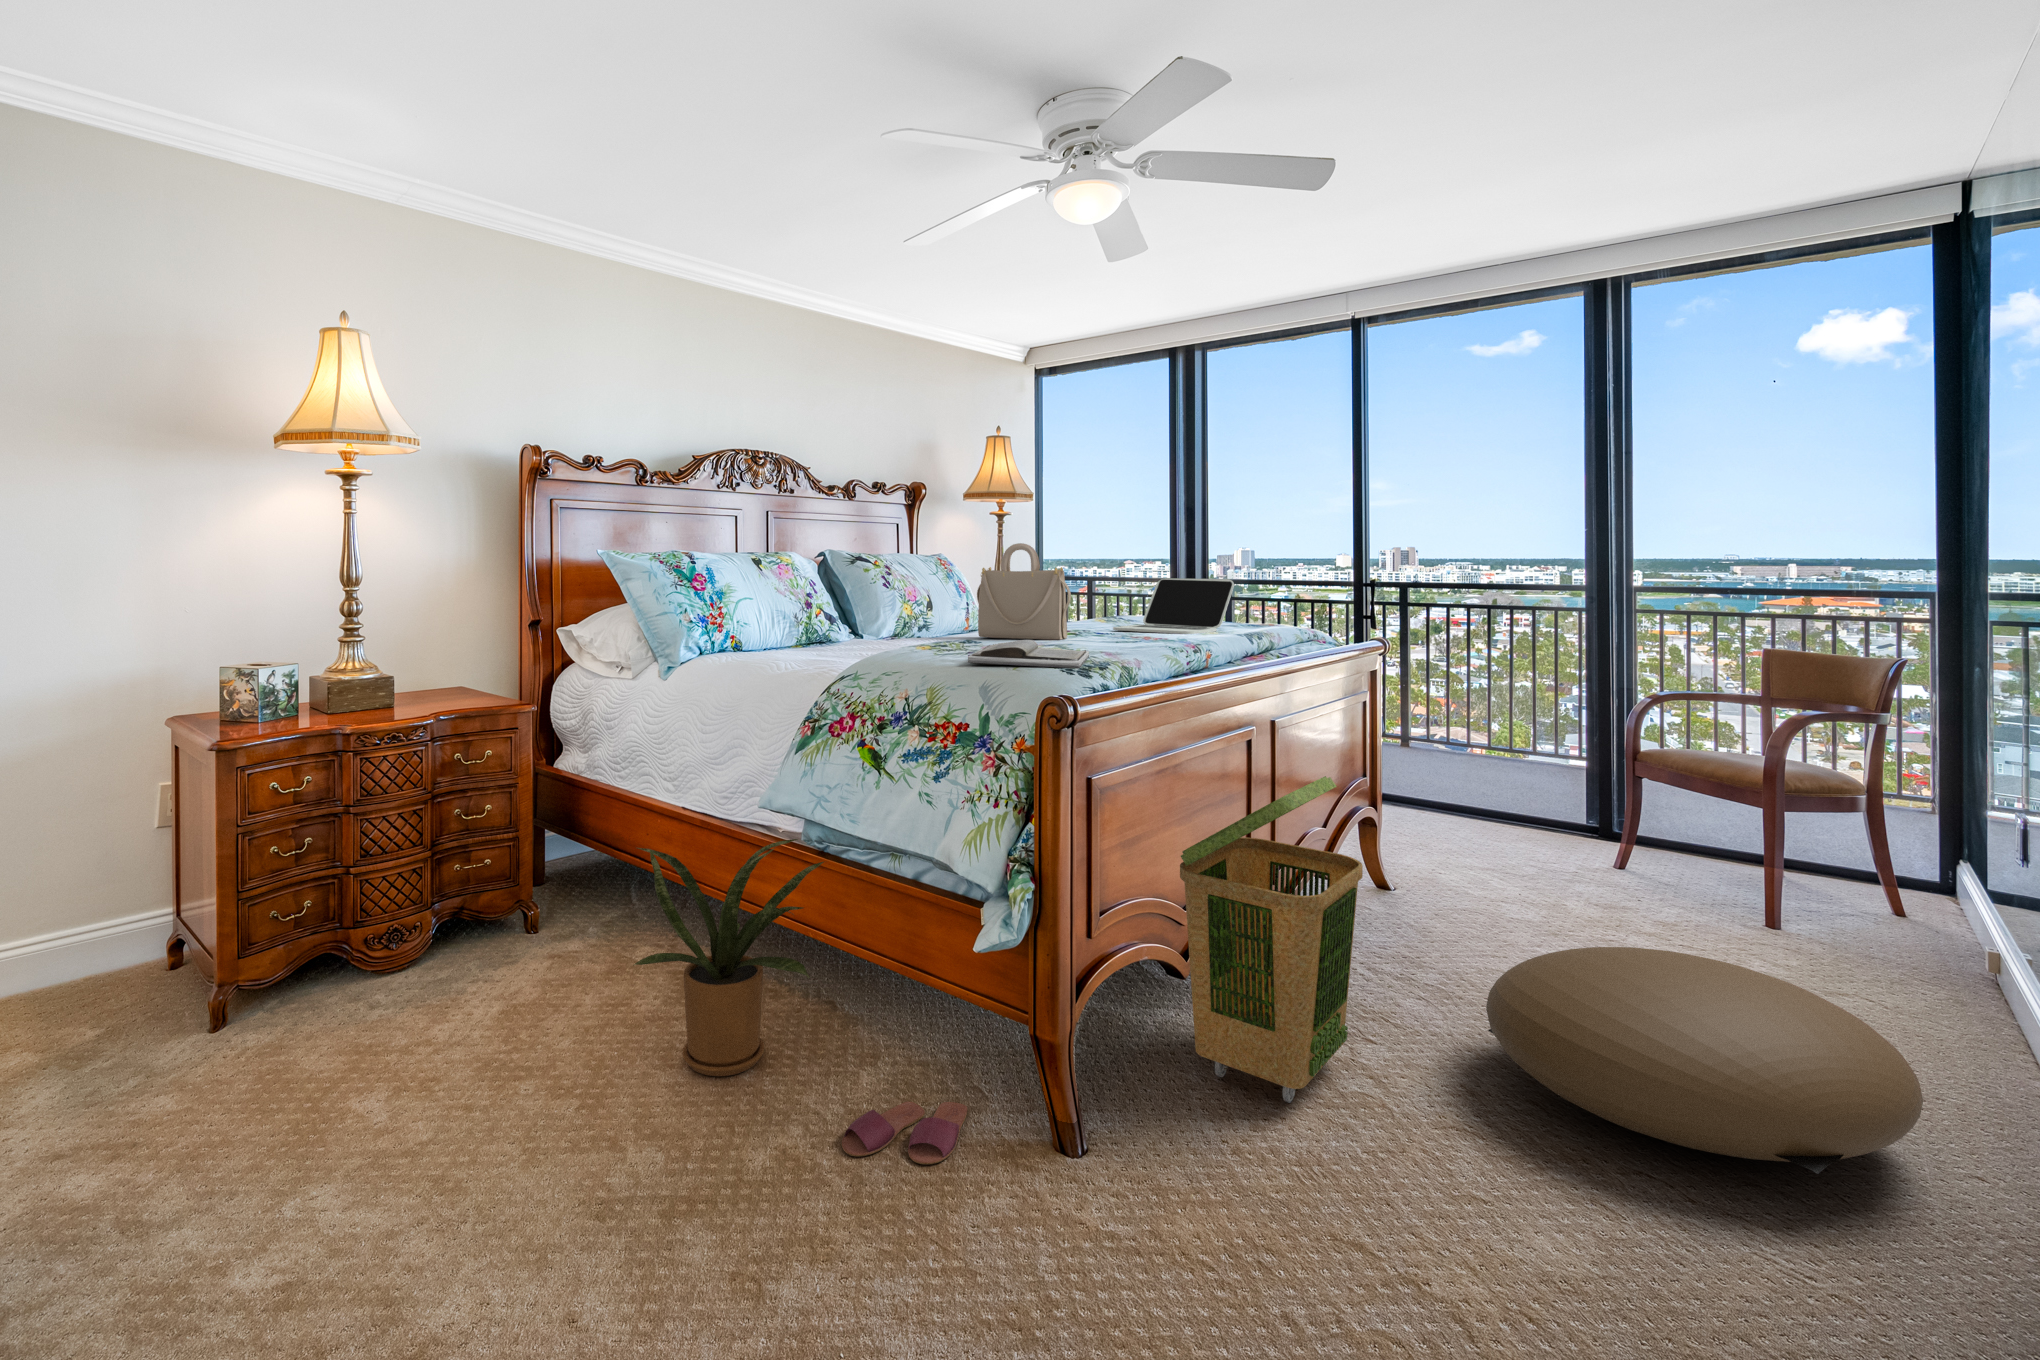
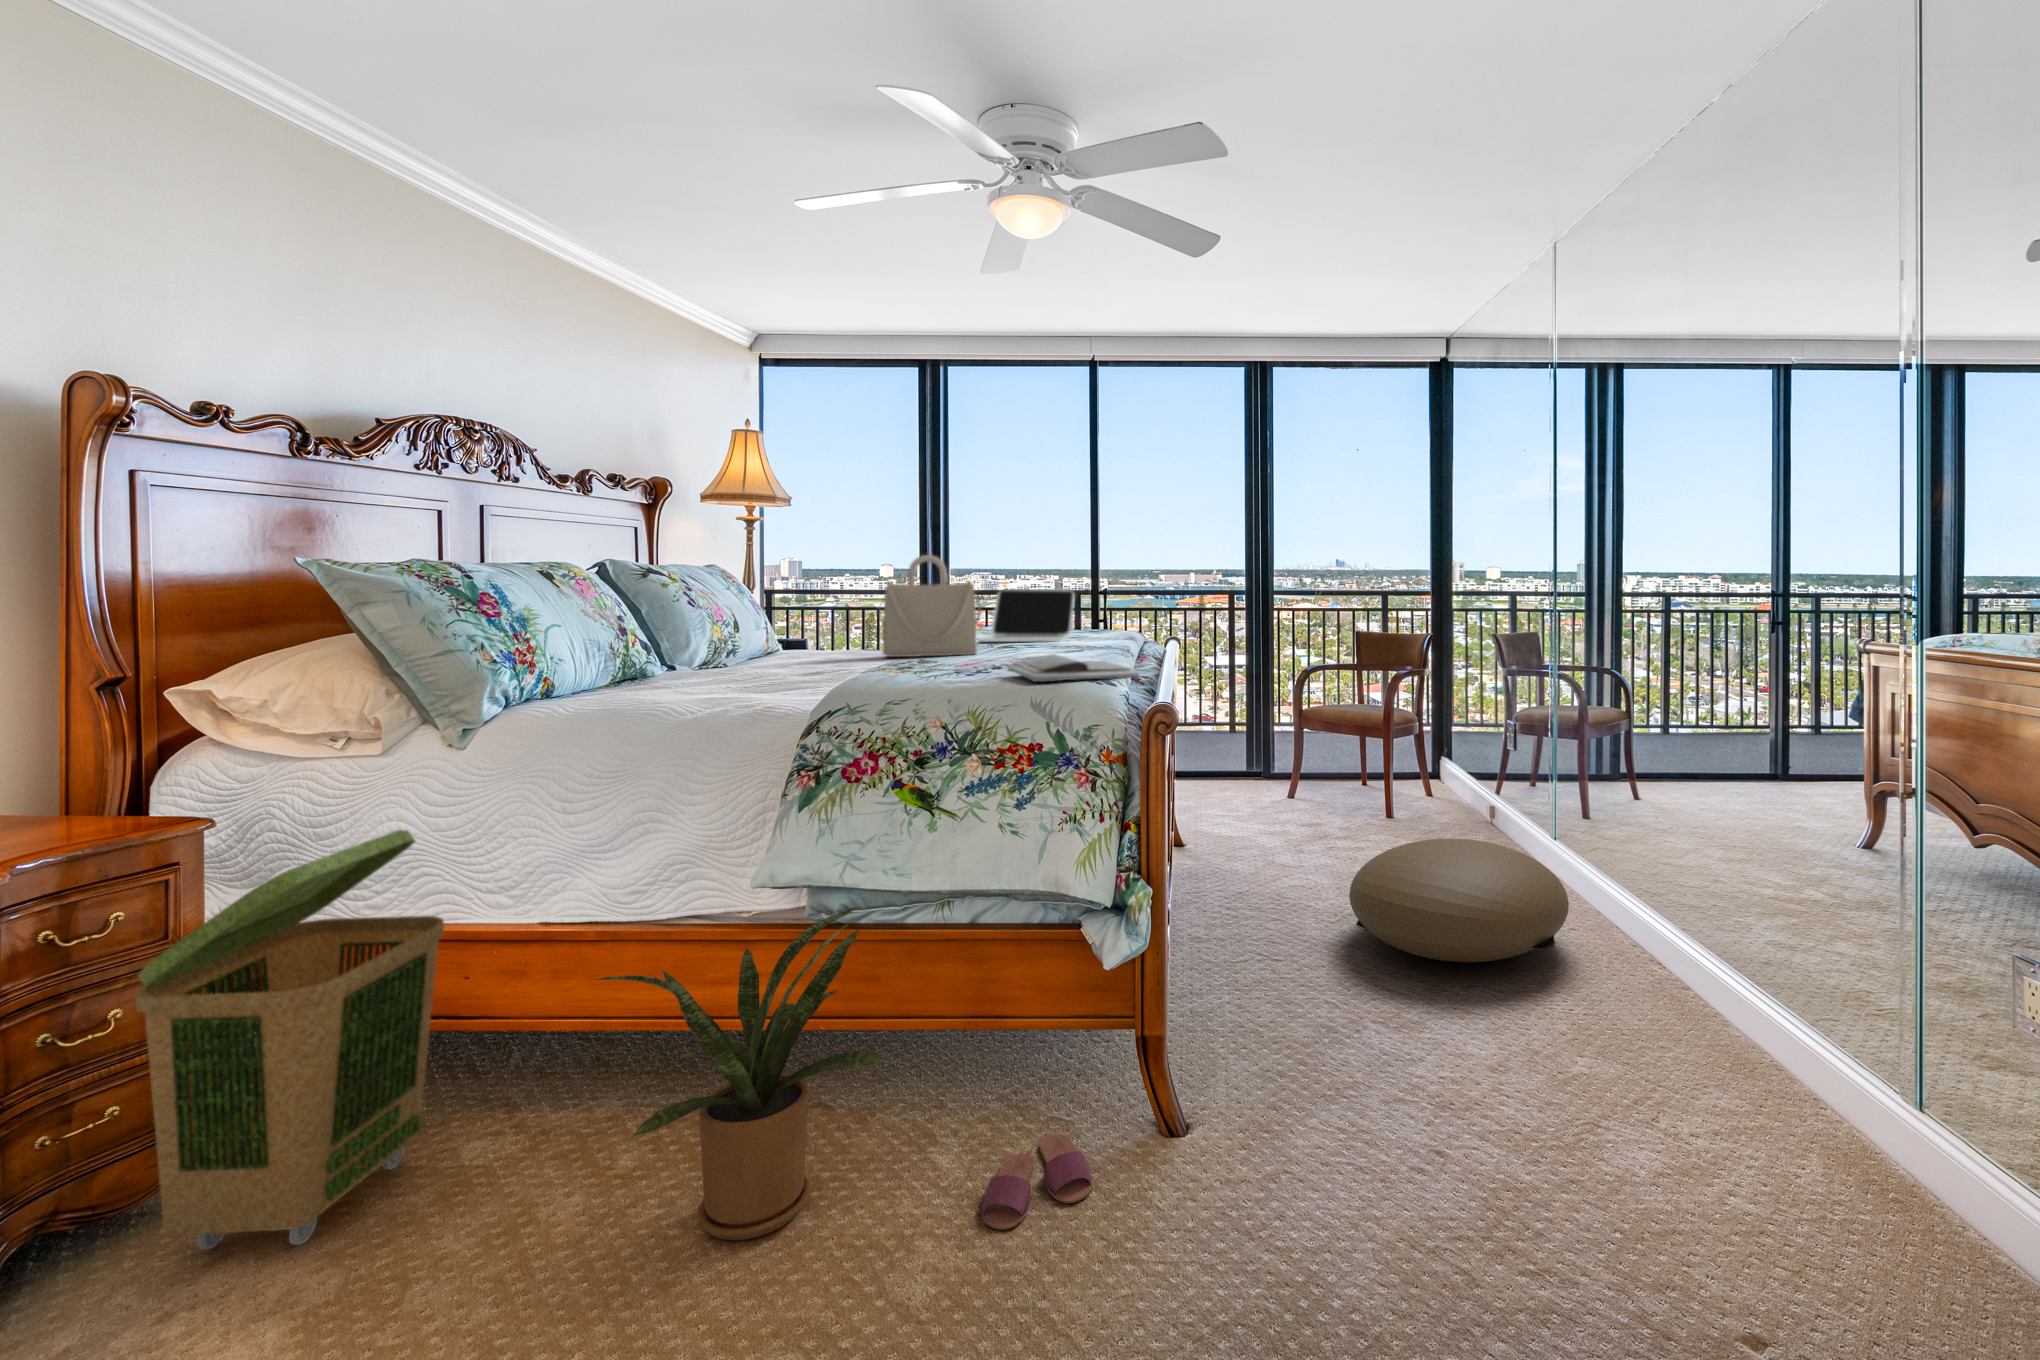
laundry basket: present [1180,776,1363,1103] -> present [136,830,444,1249]

